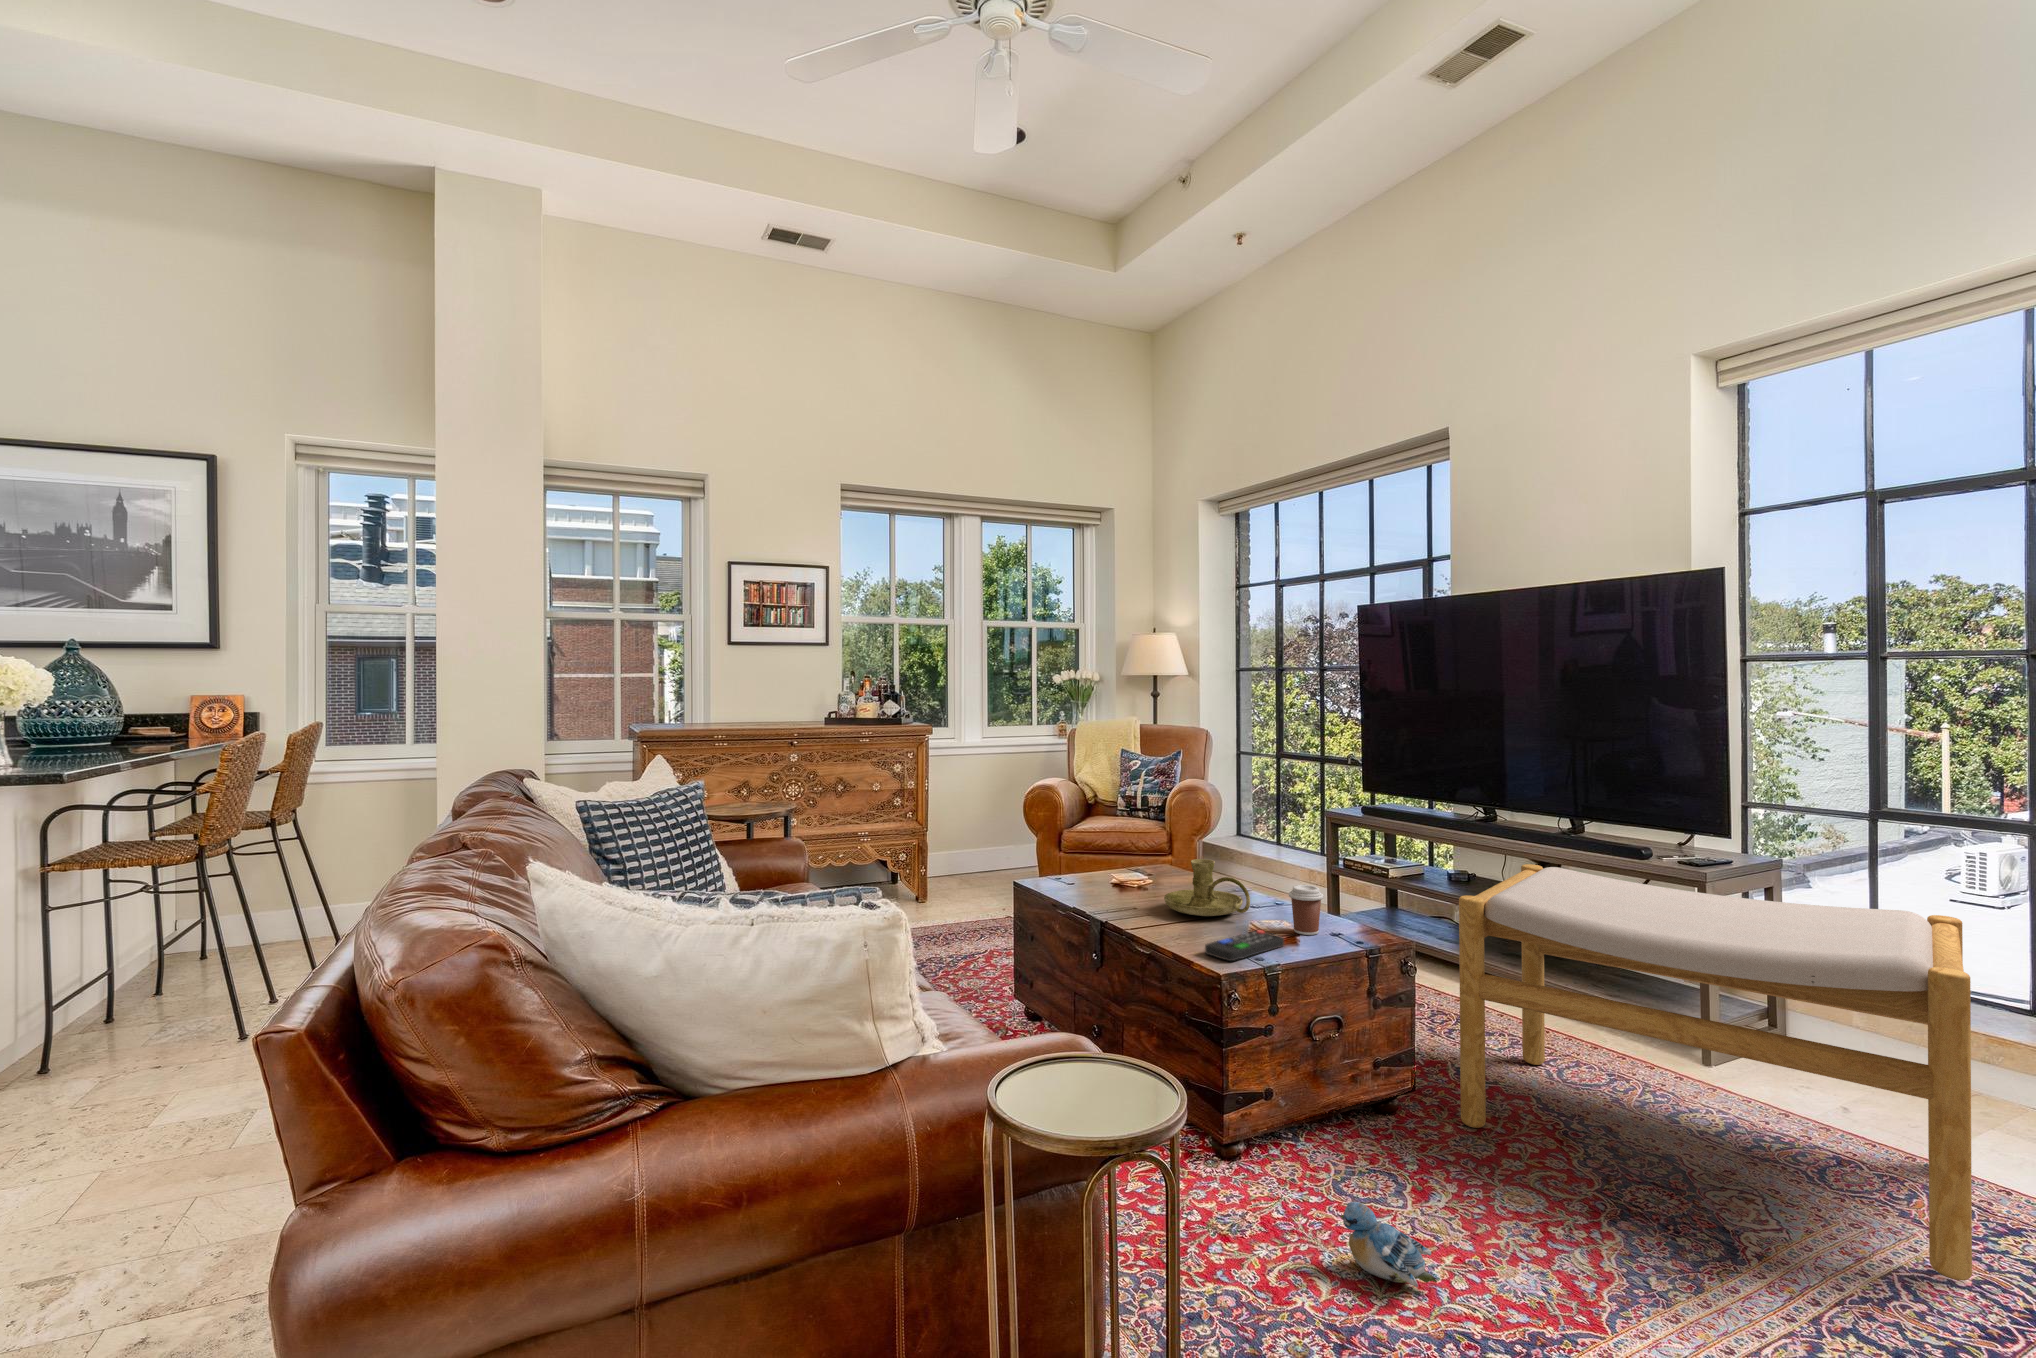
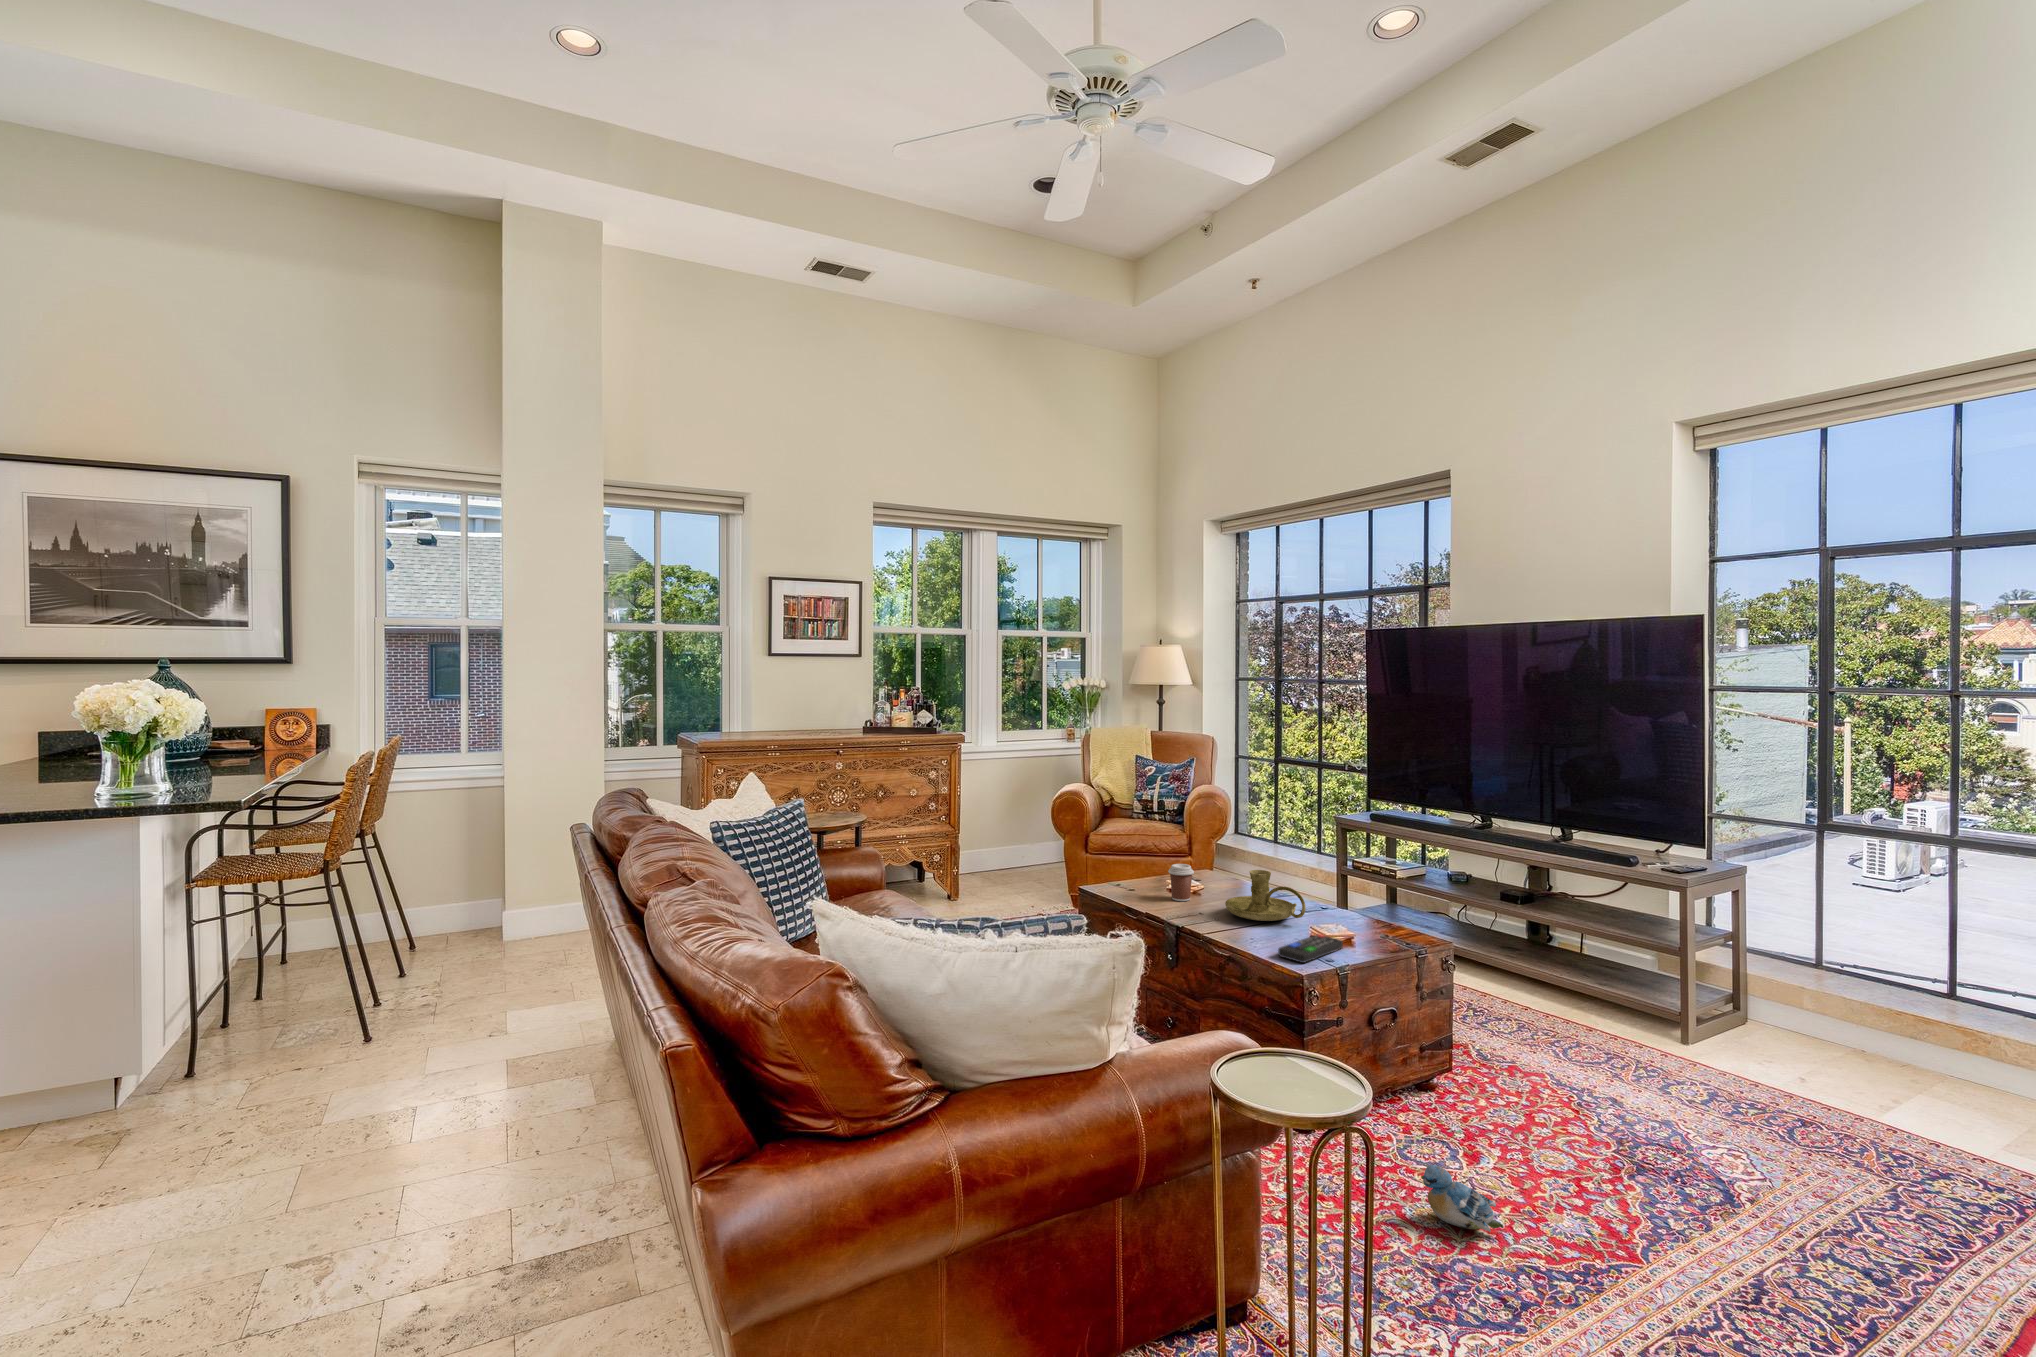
footstool: present [1459,864,1972,1280] -> none [1492,873,1920,1215]
coffee cup: present [1289,885,1324,935] -> present [1168,864,1194,901]

